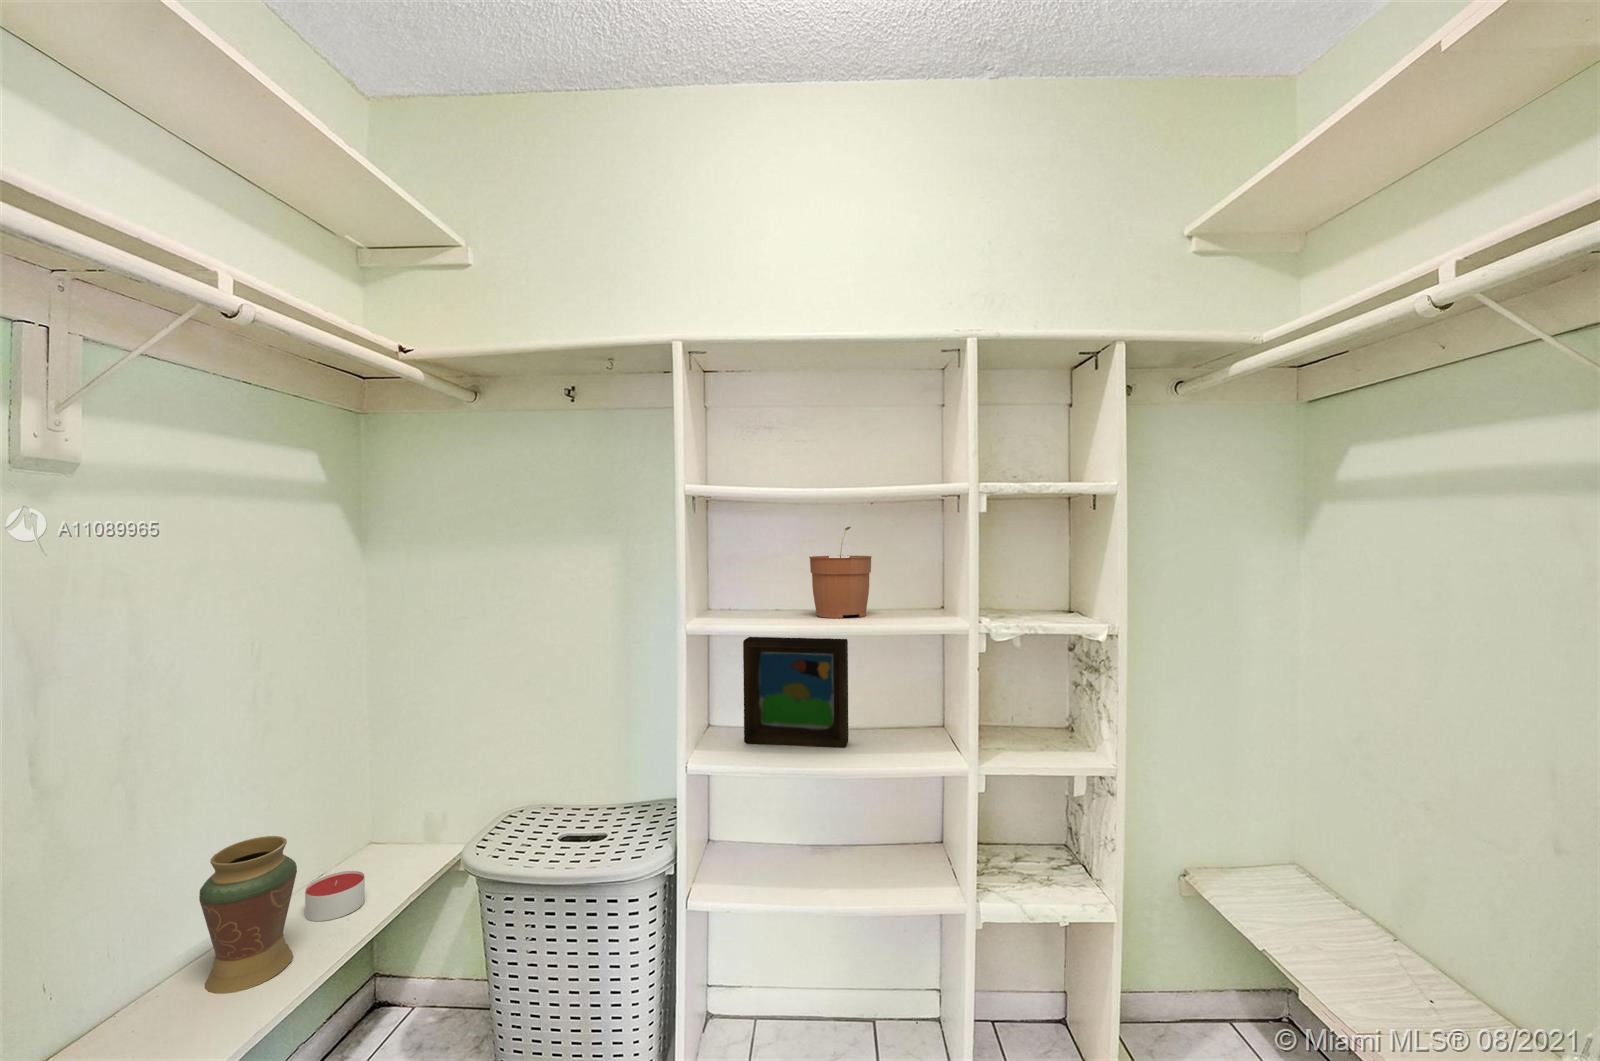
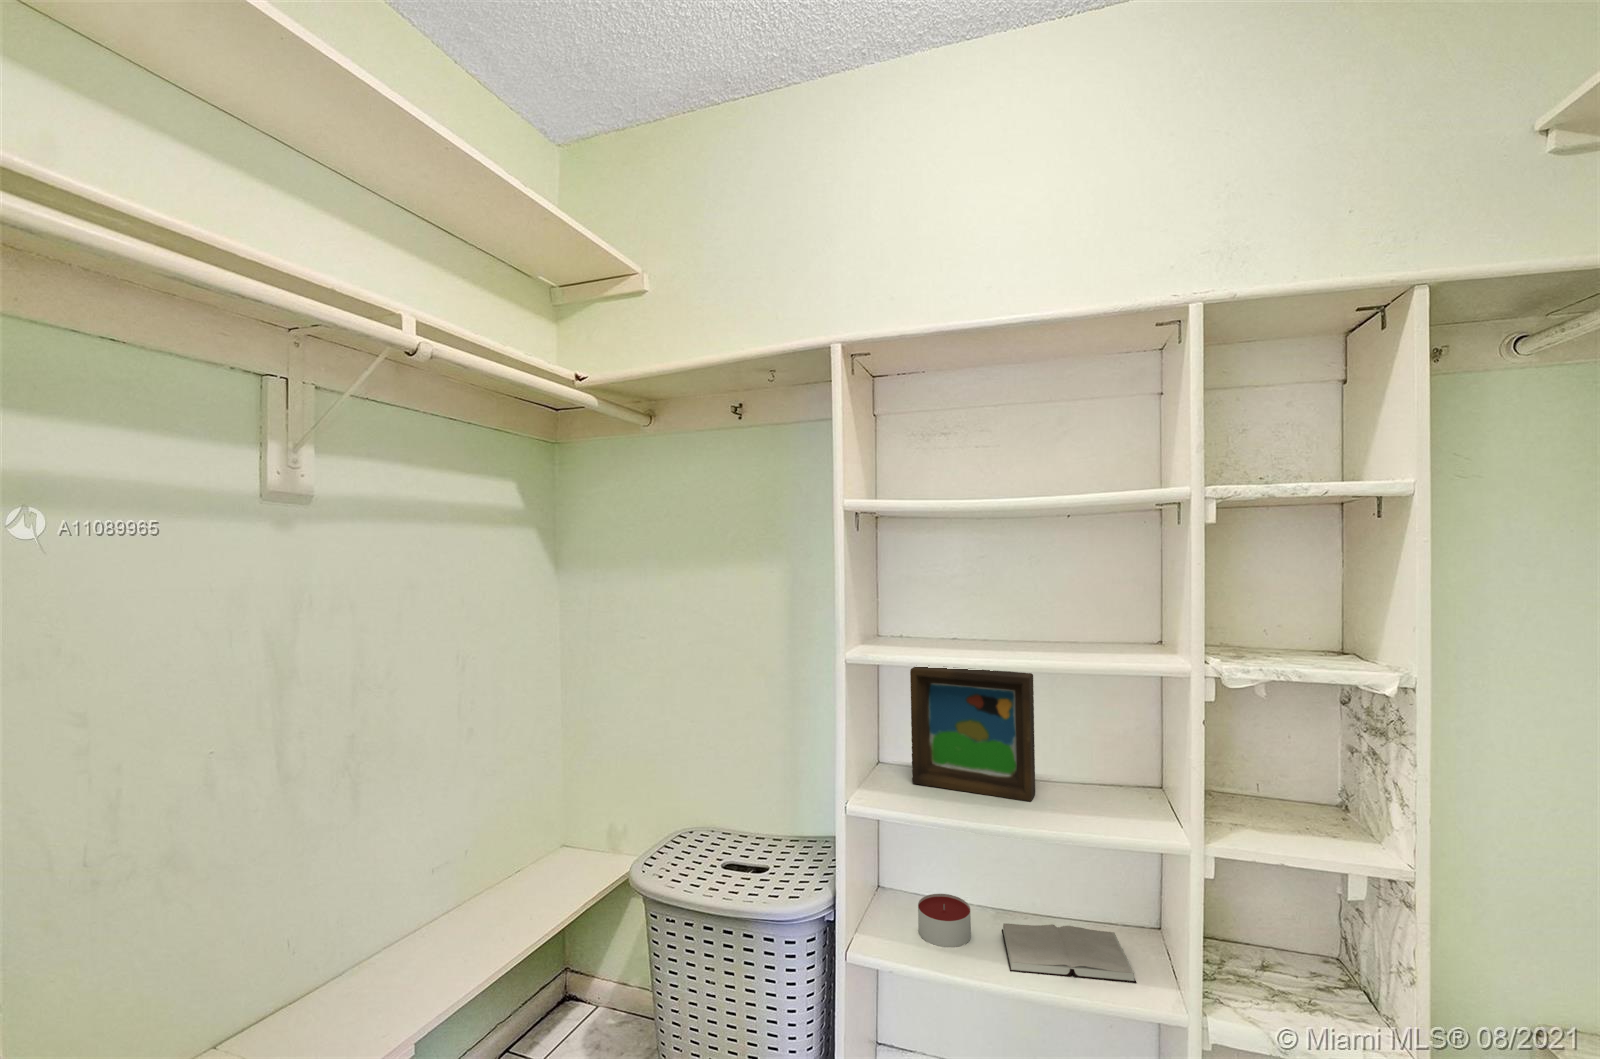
plant pot: present [809,527,872,618] -> none [986,541,1063,649]
decorative vase: present [199,836,297,994] -> none [407,833,485,977]
hardback book: none [820,849,927,892] -> present [1002,923,1137,983]
candle: present [305,871,365,921] -> present [918,894,971,947]

